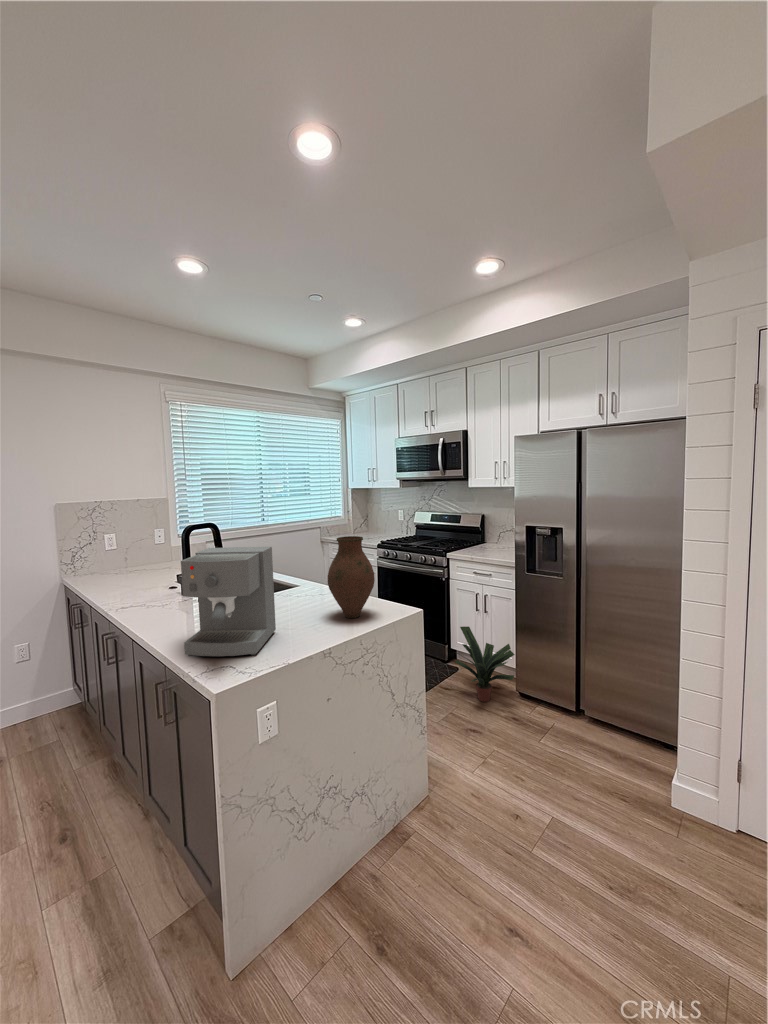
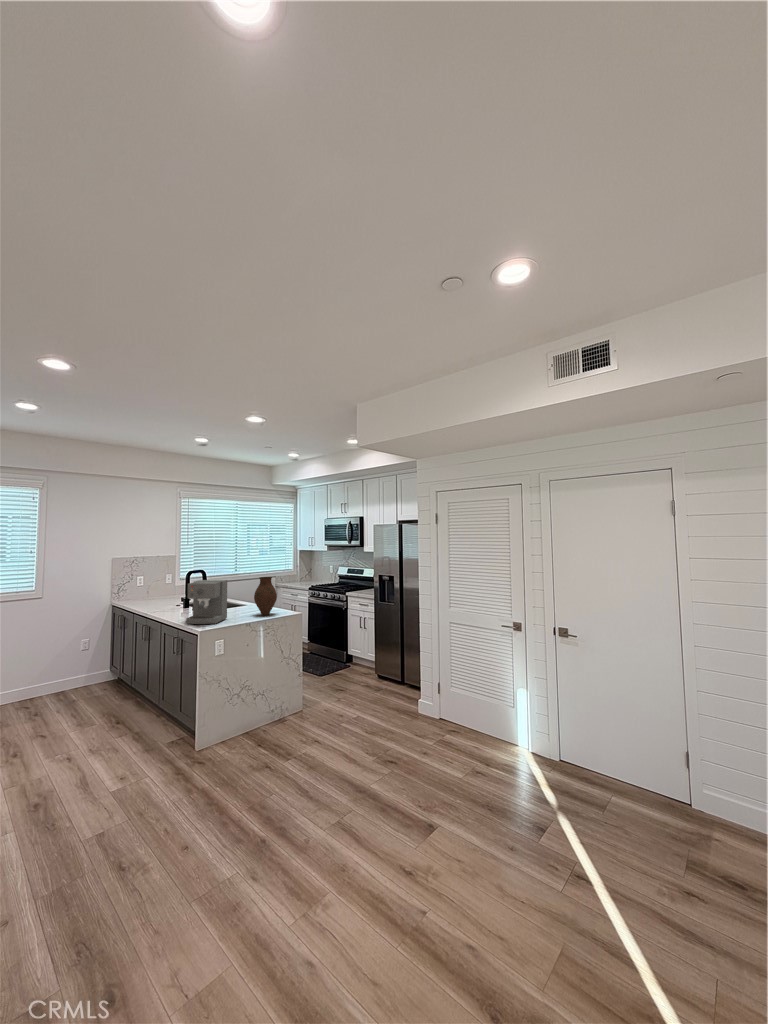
potted plant: present [455,627,515,702] -> none [340,636,374,679]

